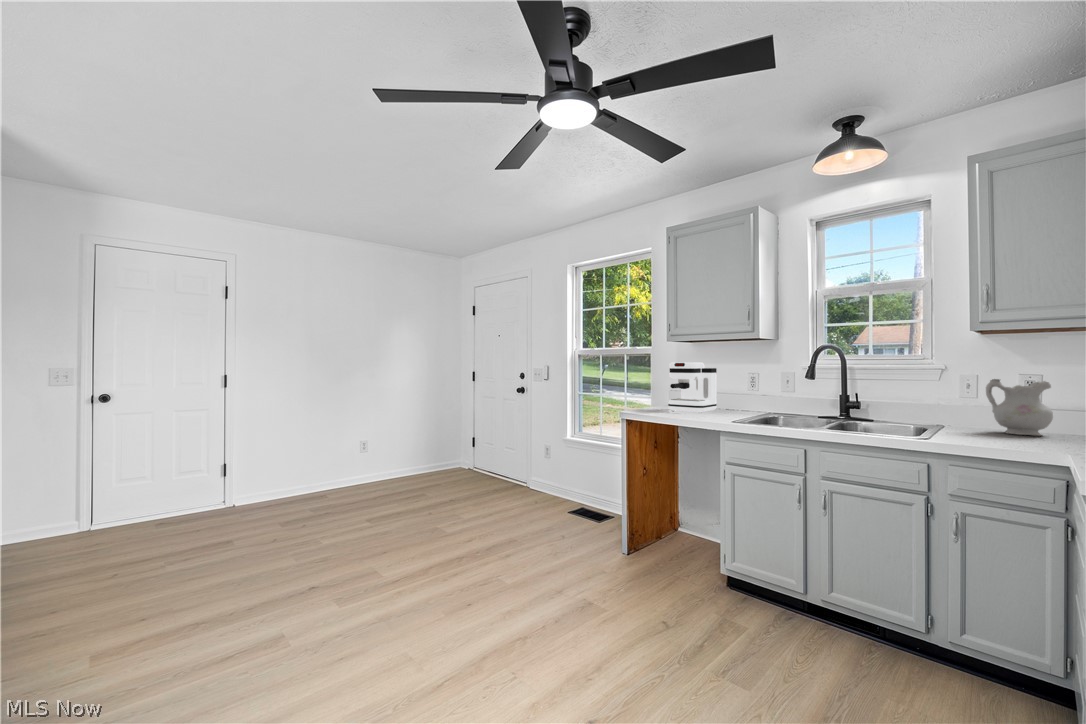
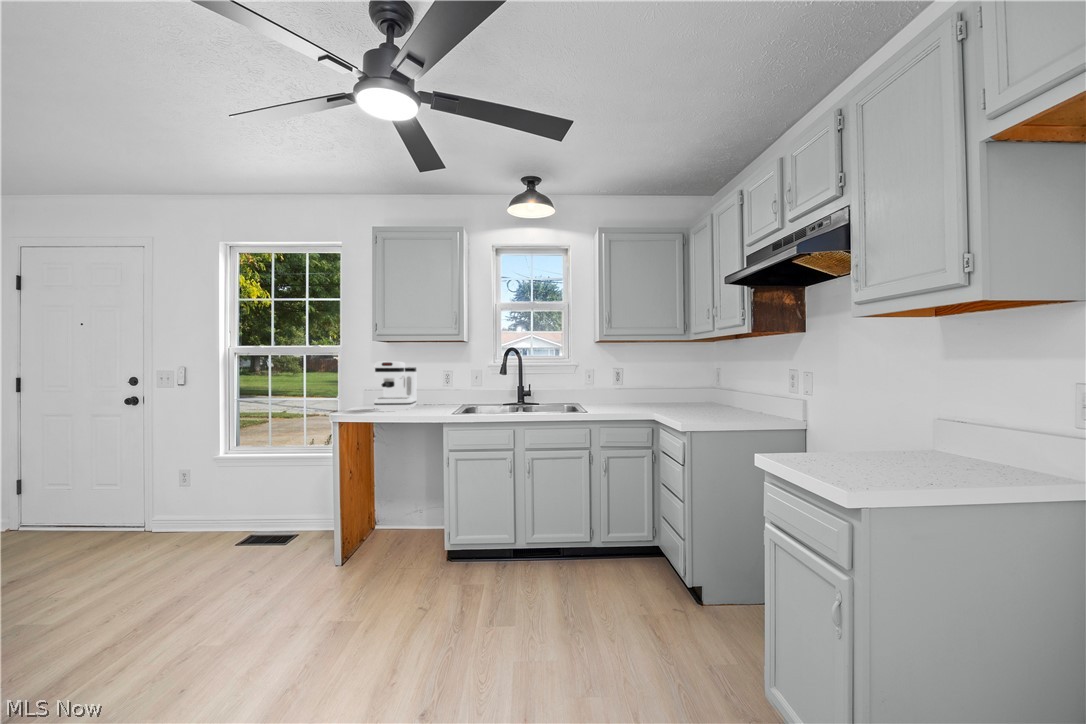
ceramic pitcher: present [986,379,1053,436] -> none [603,372,633,407]

